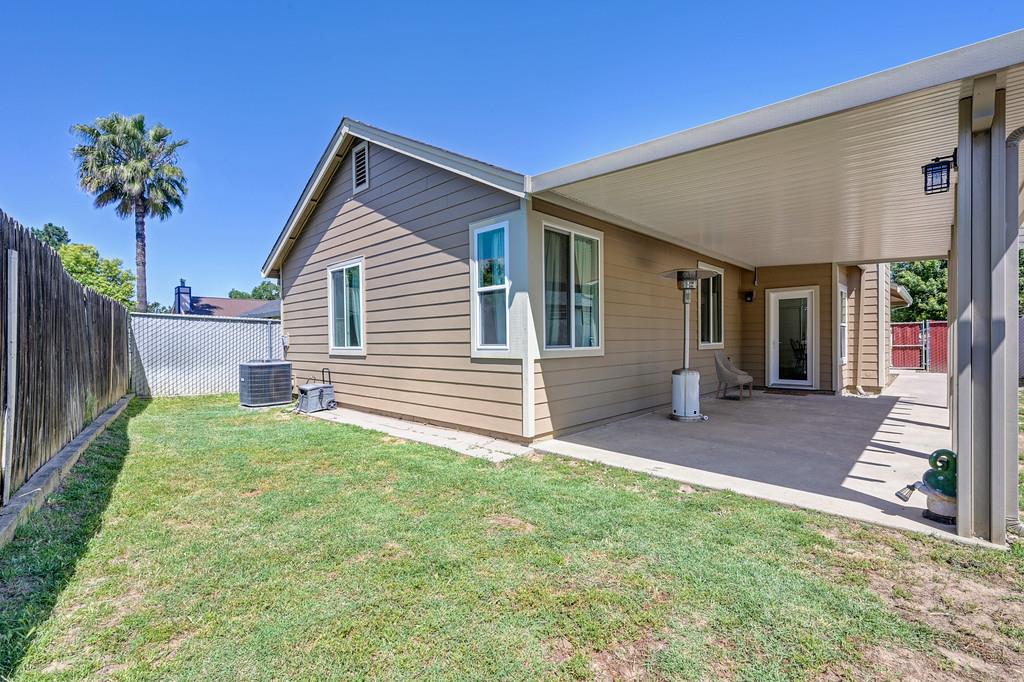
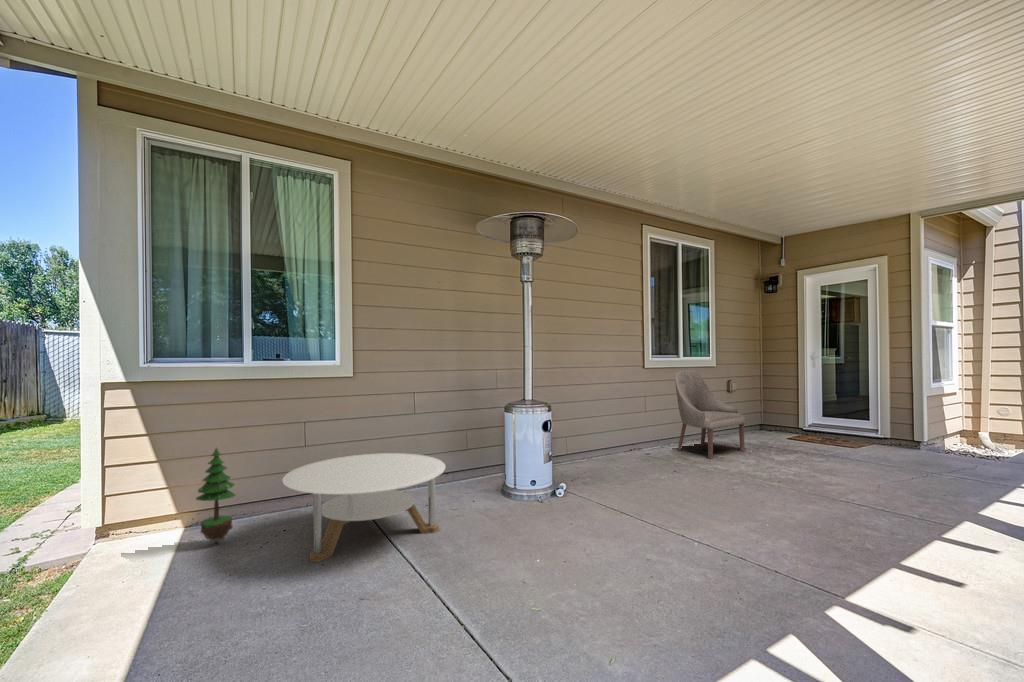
potted tree: none [571,387,590,438] -> present [196,448,235,543]
round table: none [604,394,689,440] -> present [283,453,445,562]

